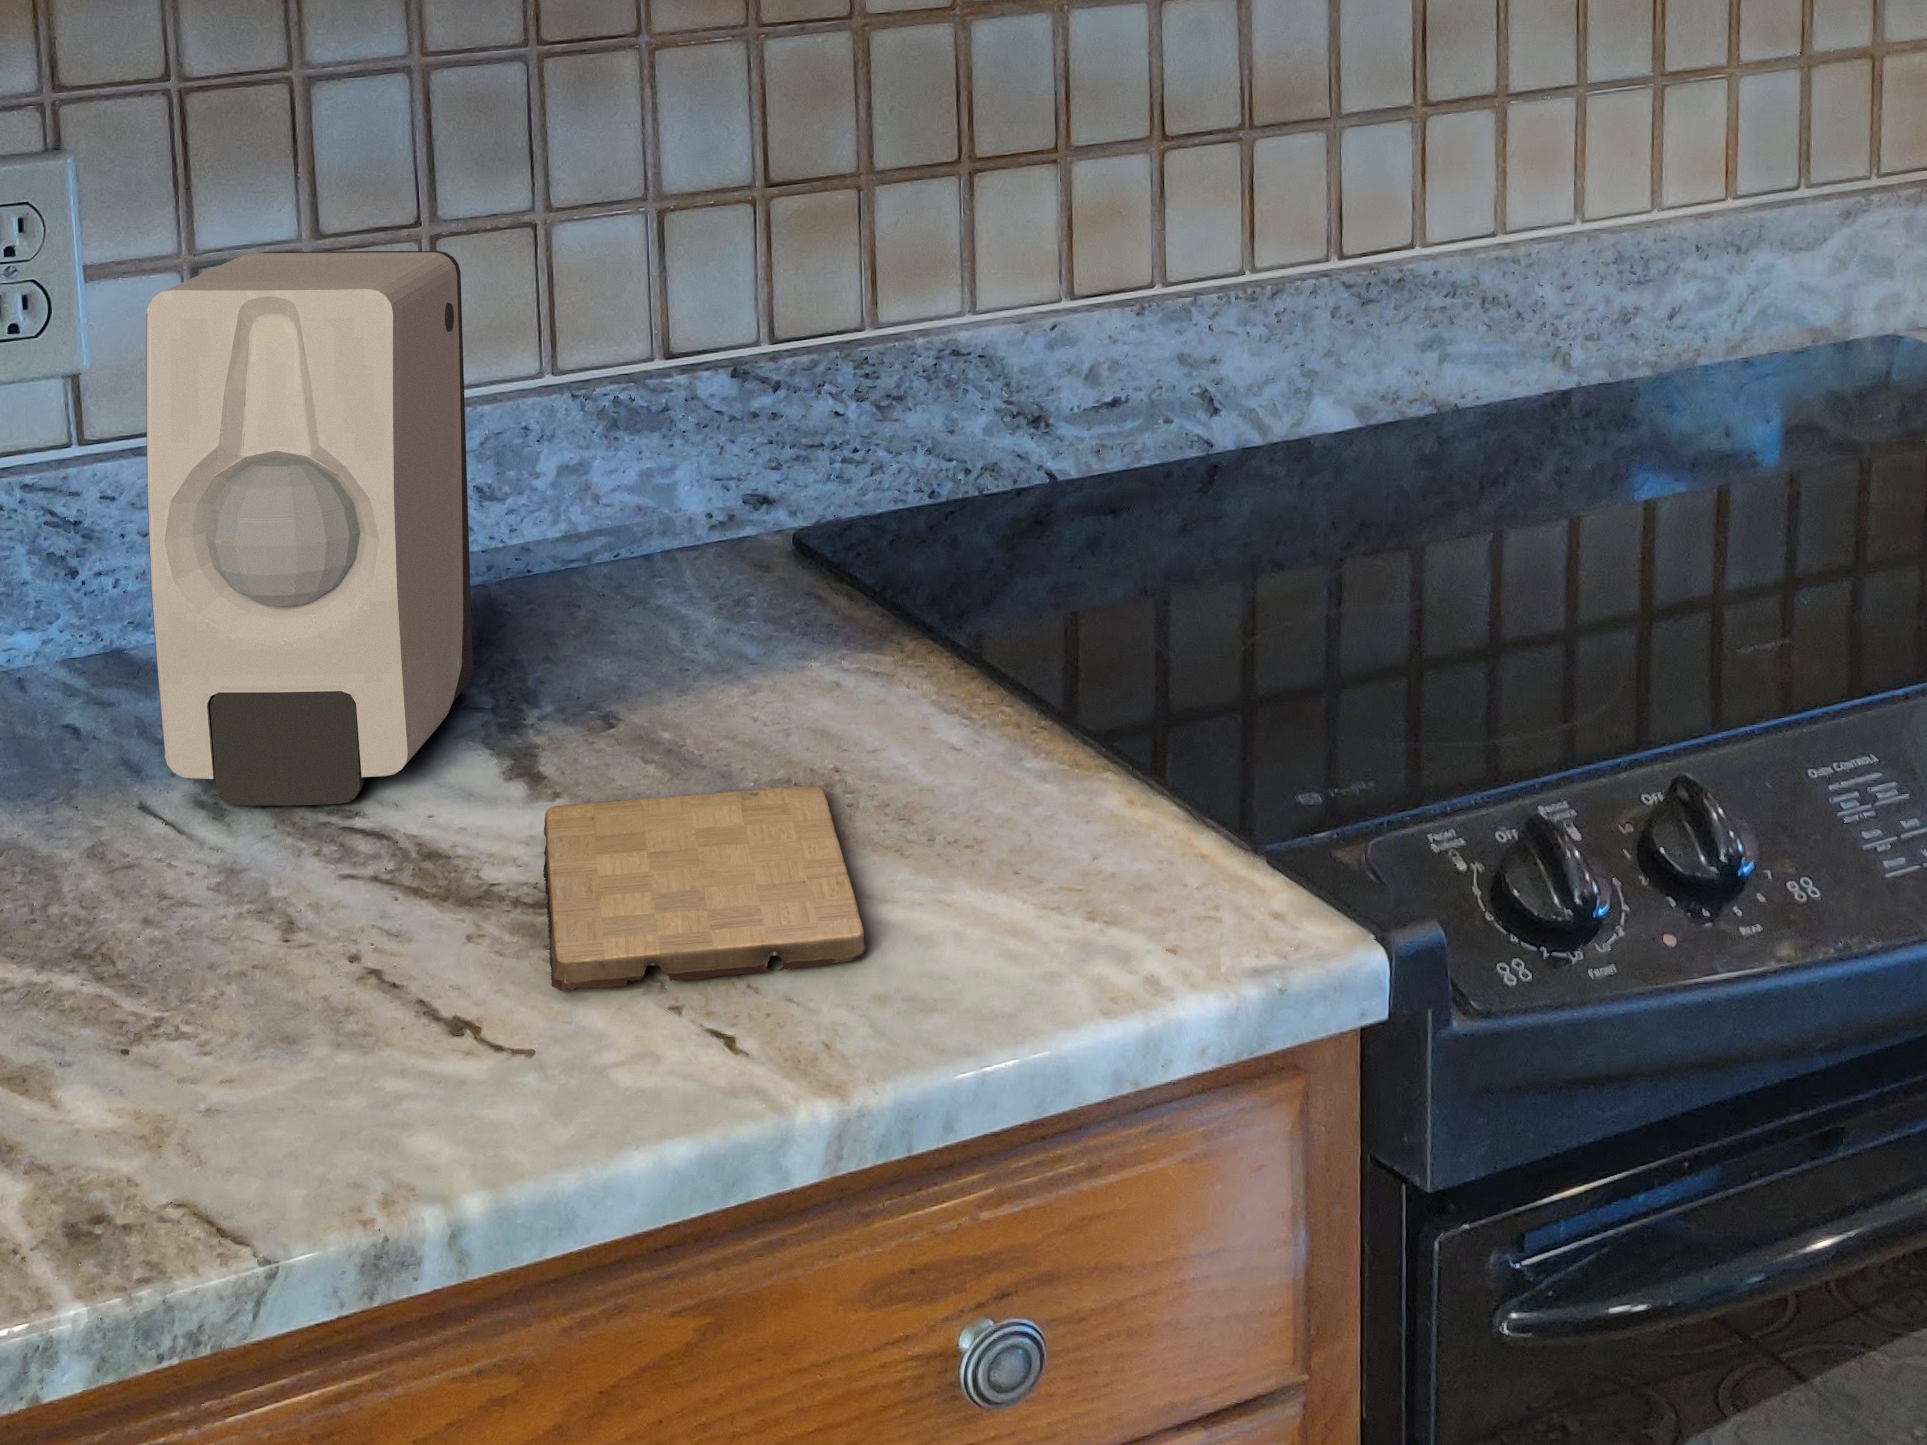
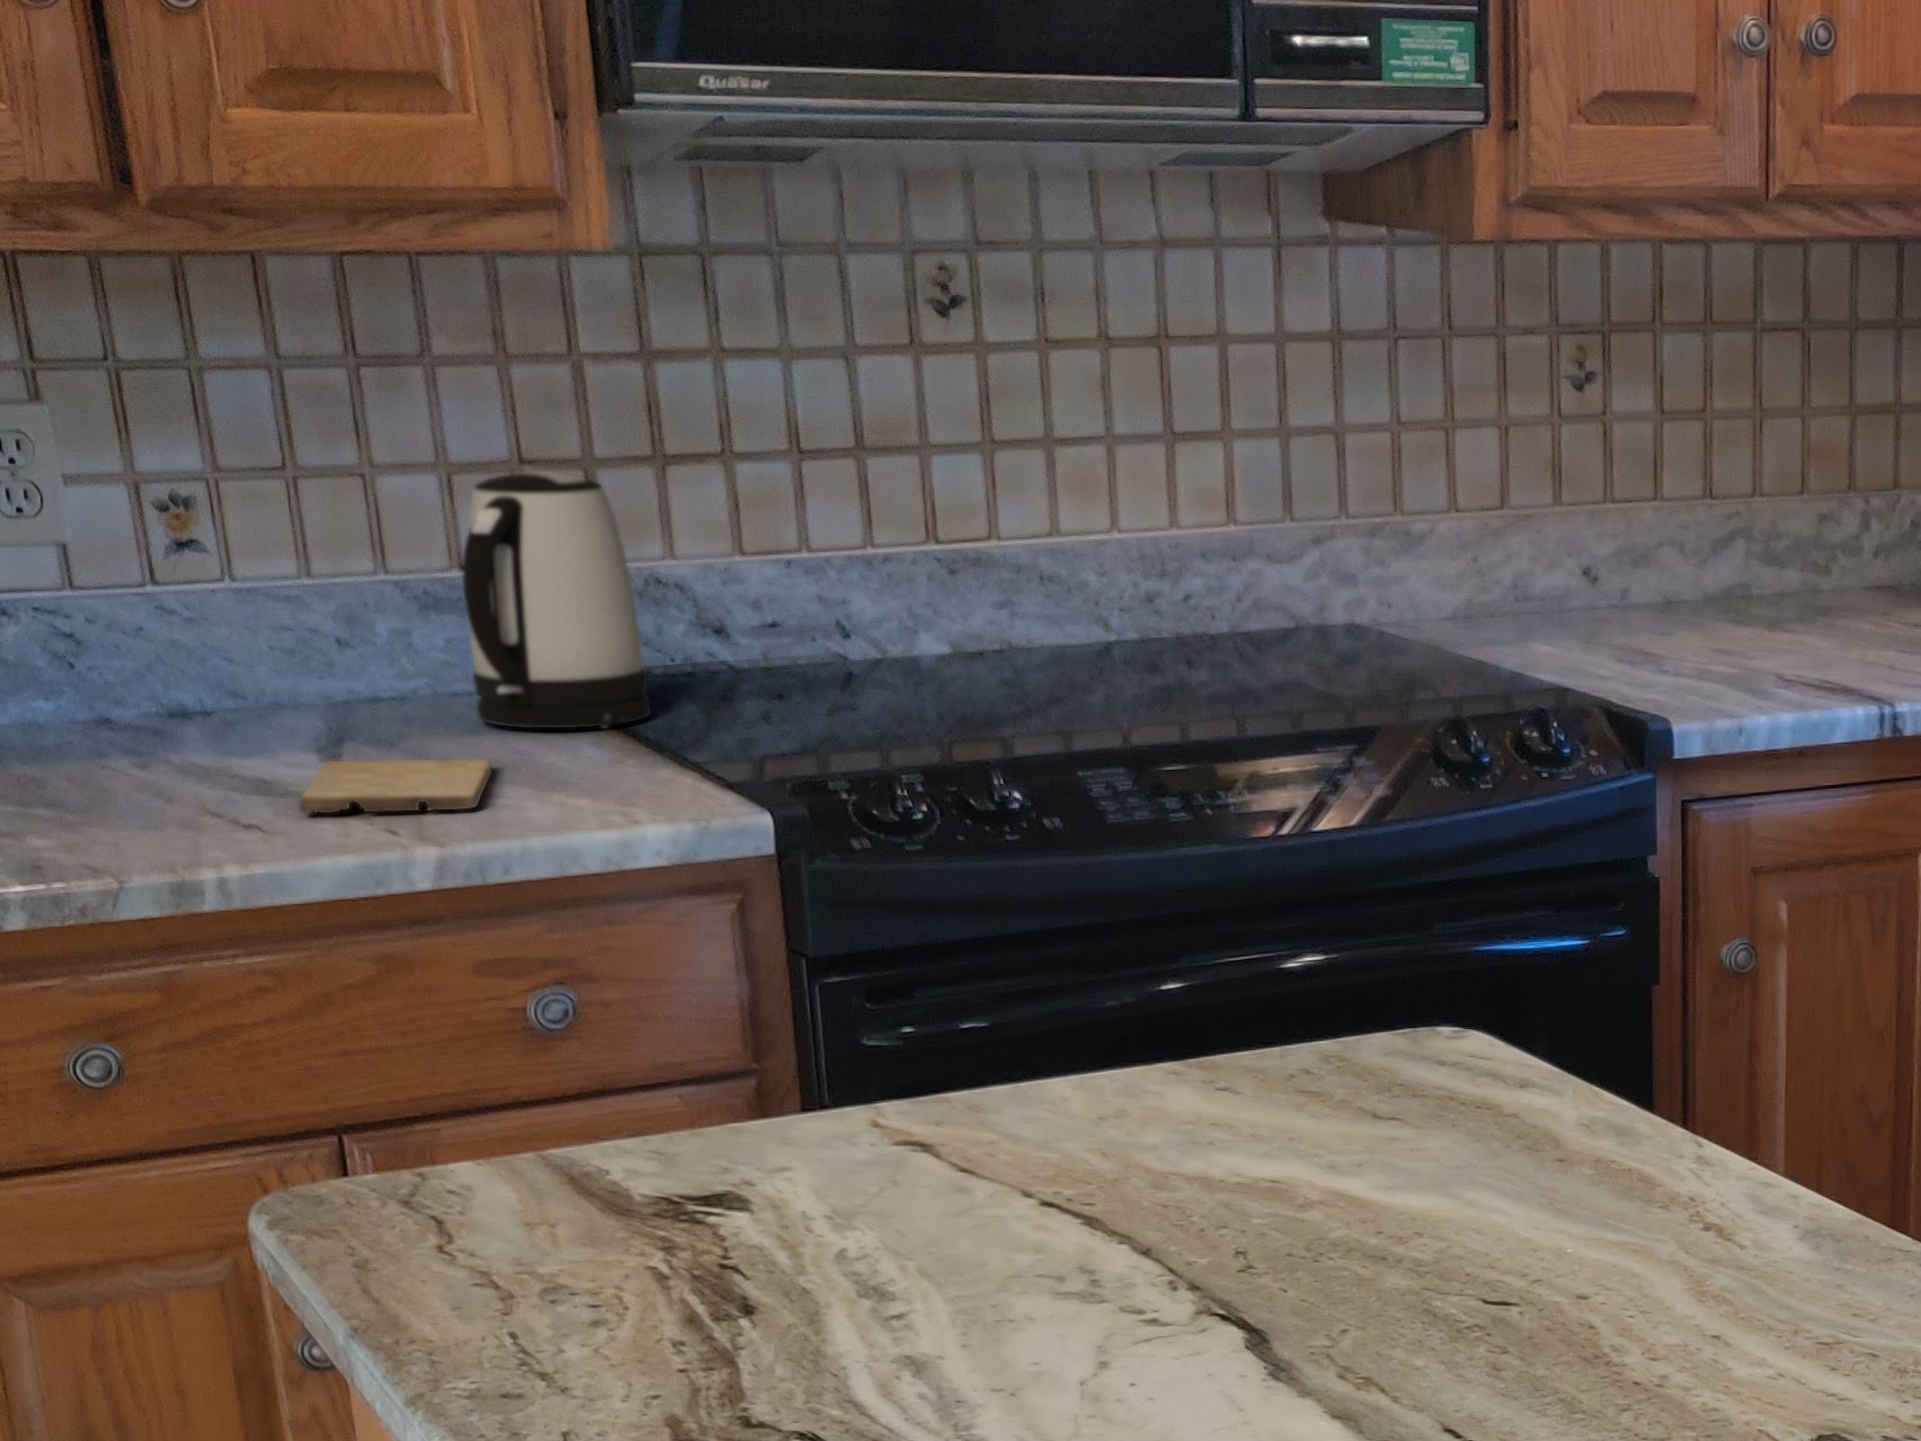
kettle: none [727,233,1001,664] -> present [463,471,650,728]
soap dispenser: present [146,251,473,805] -> none [77,458,312,765]

